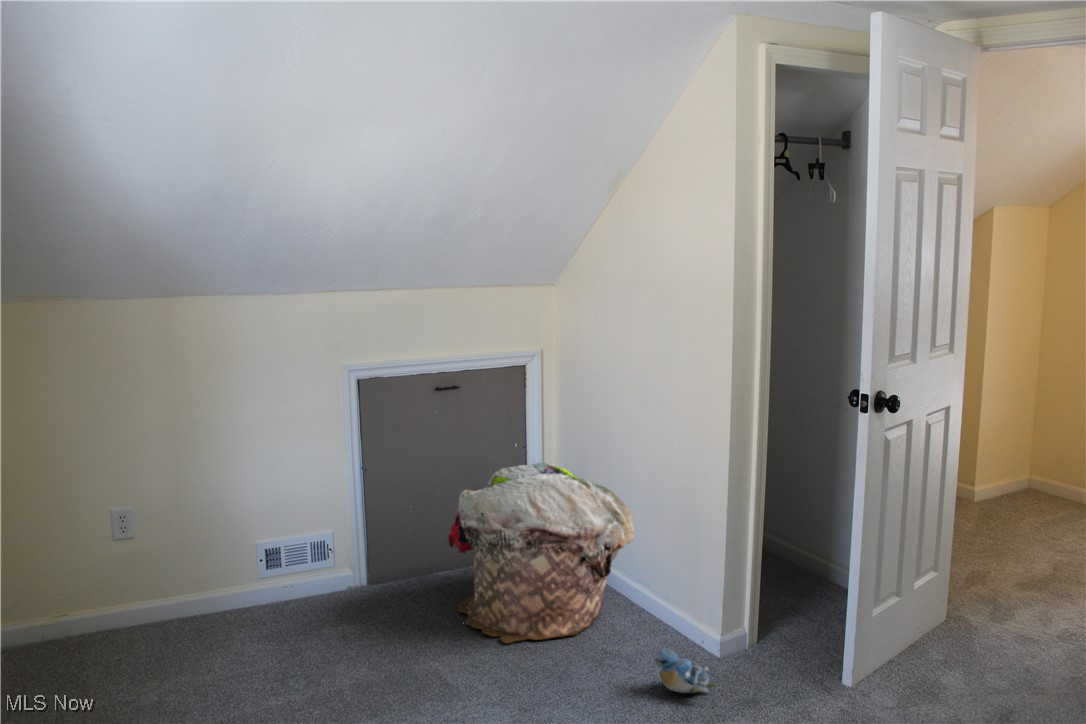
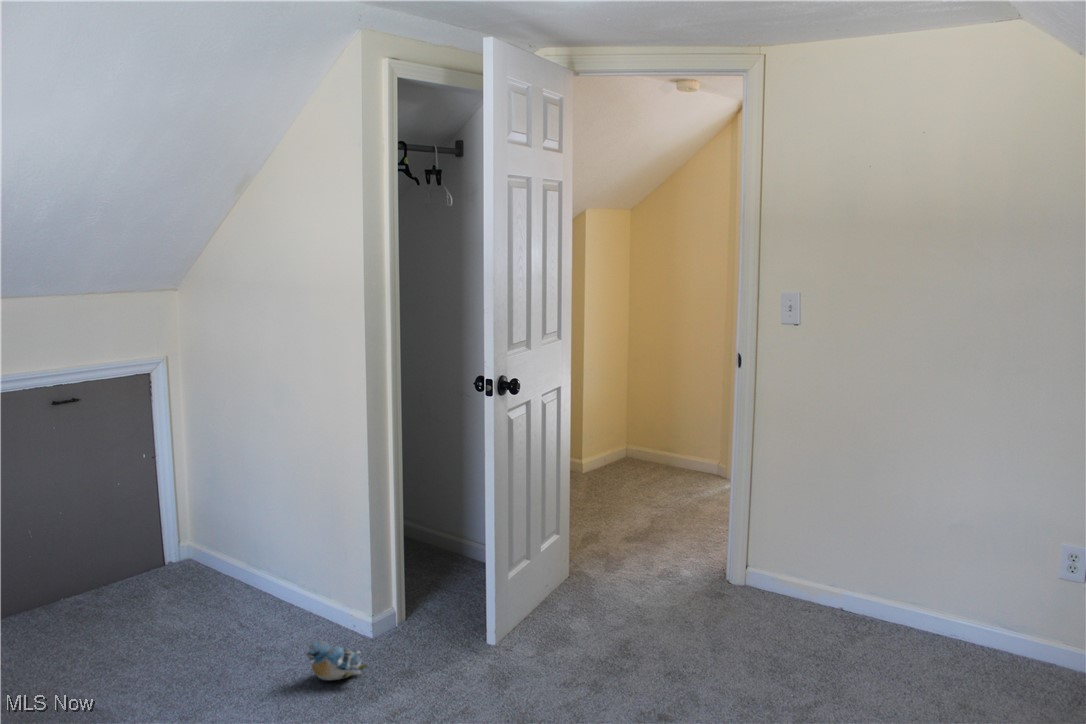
laundry basket: present [448,463,634,643] -> none [57,470,280,670]

